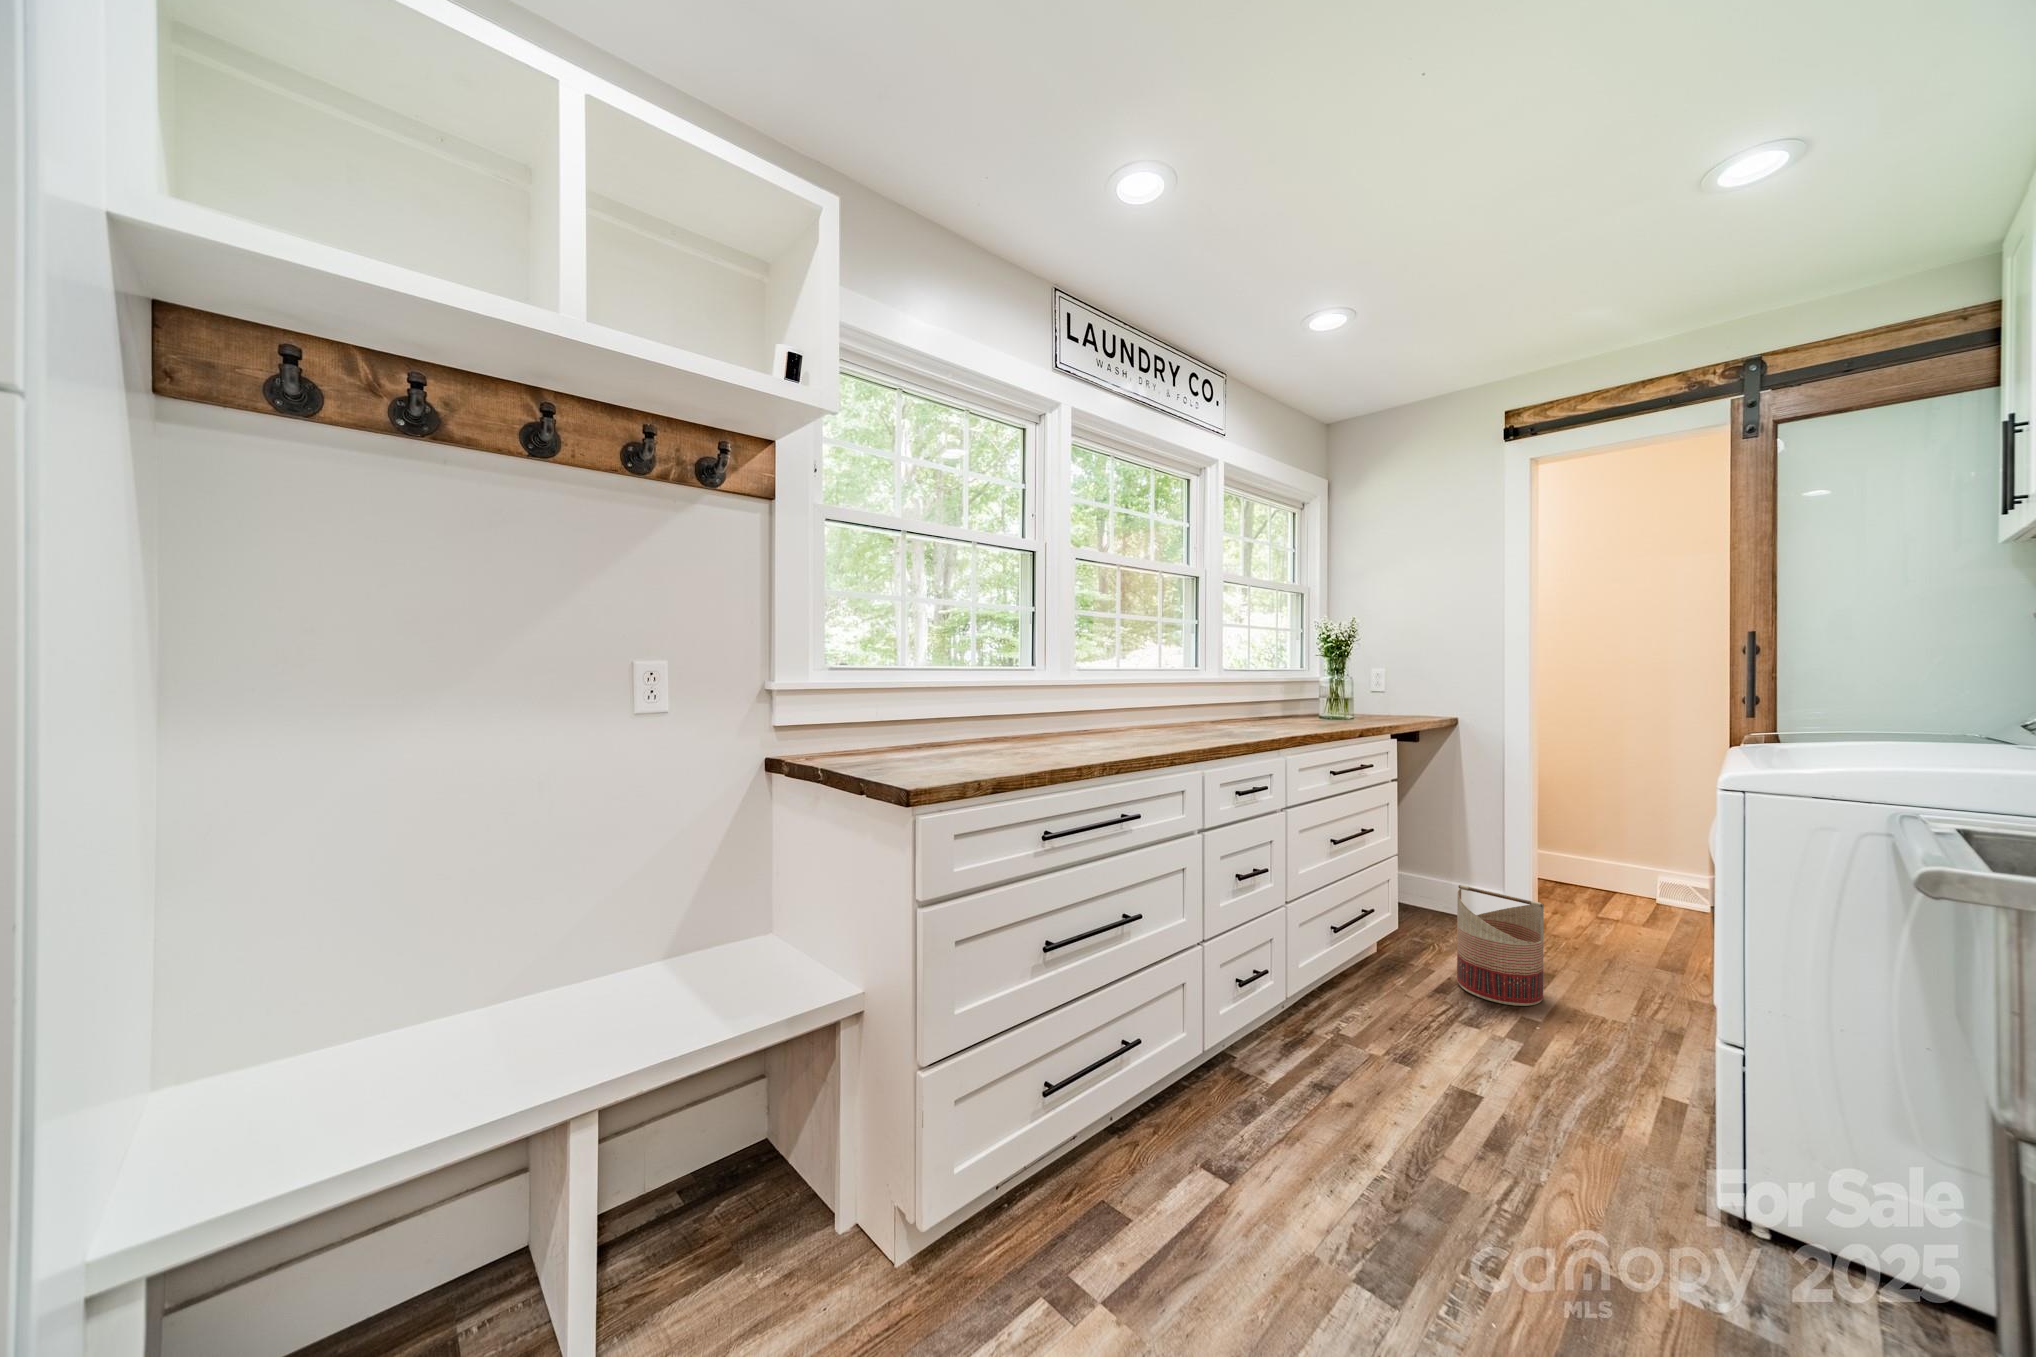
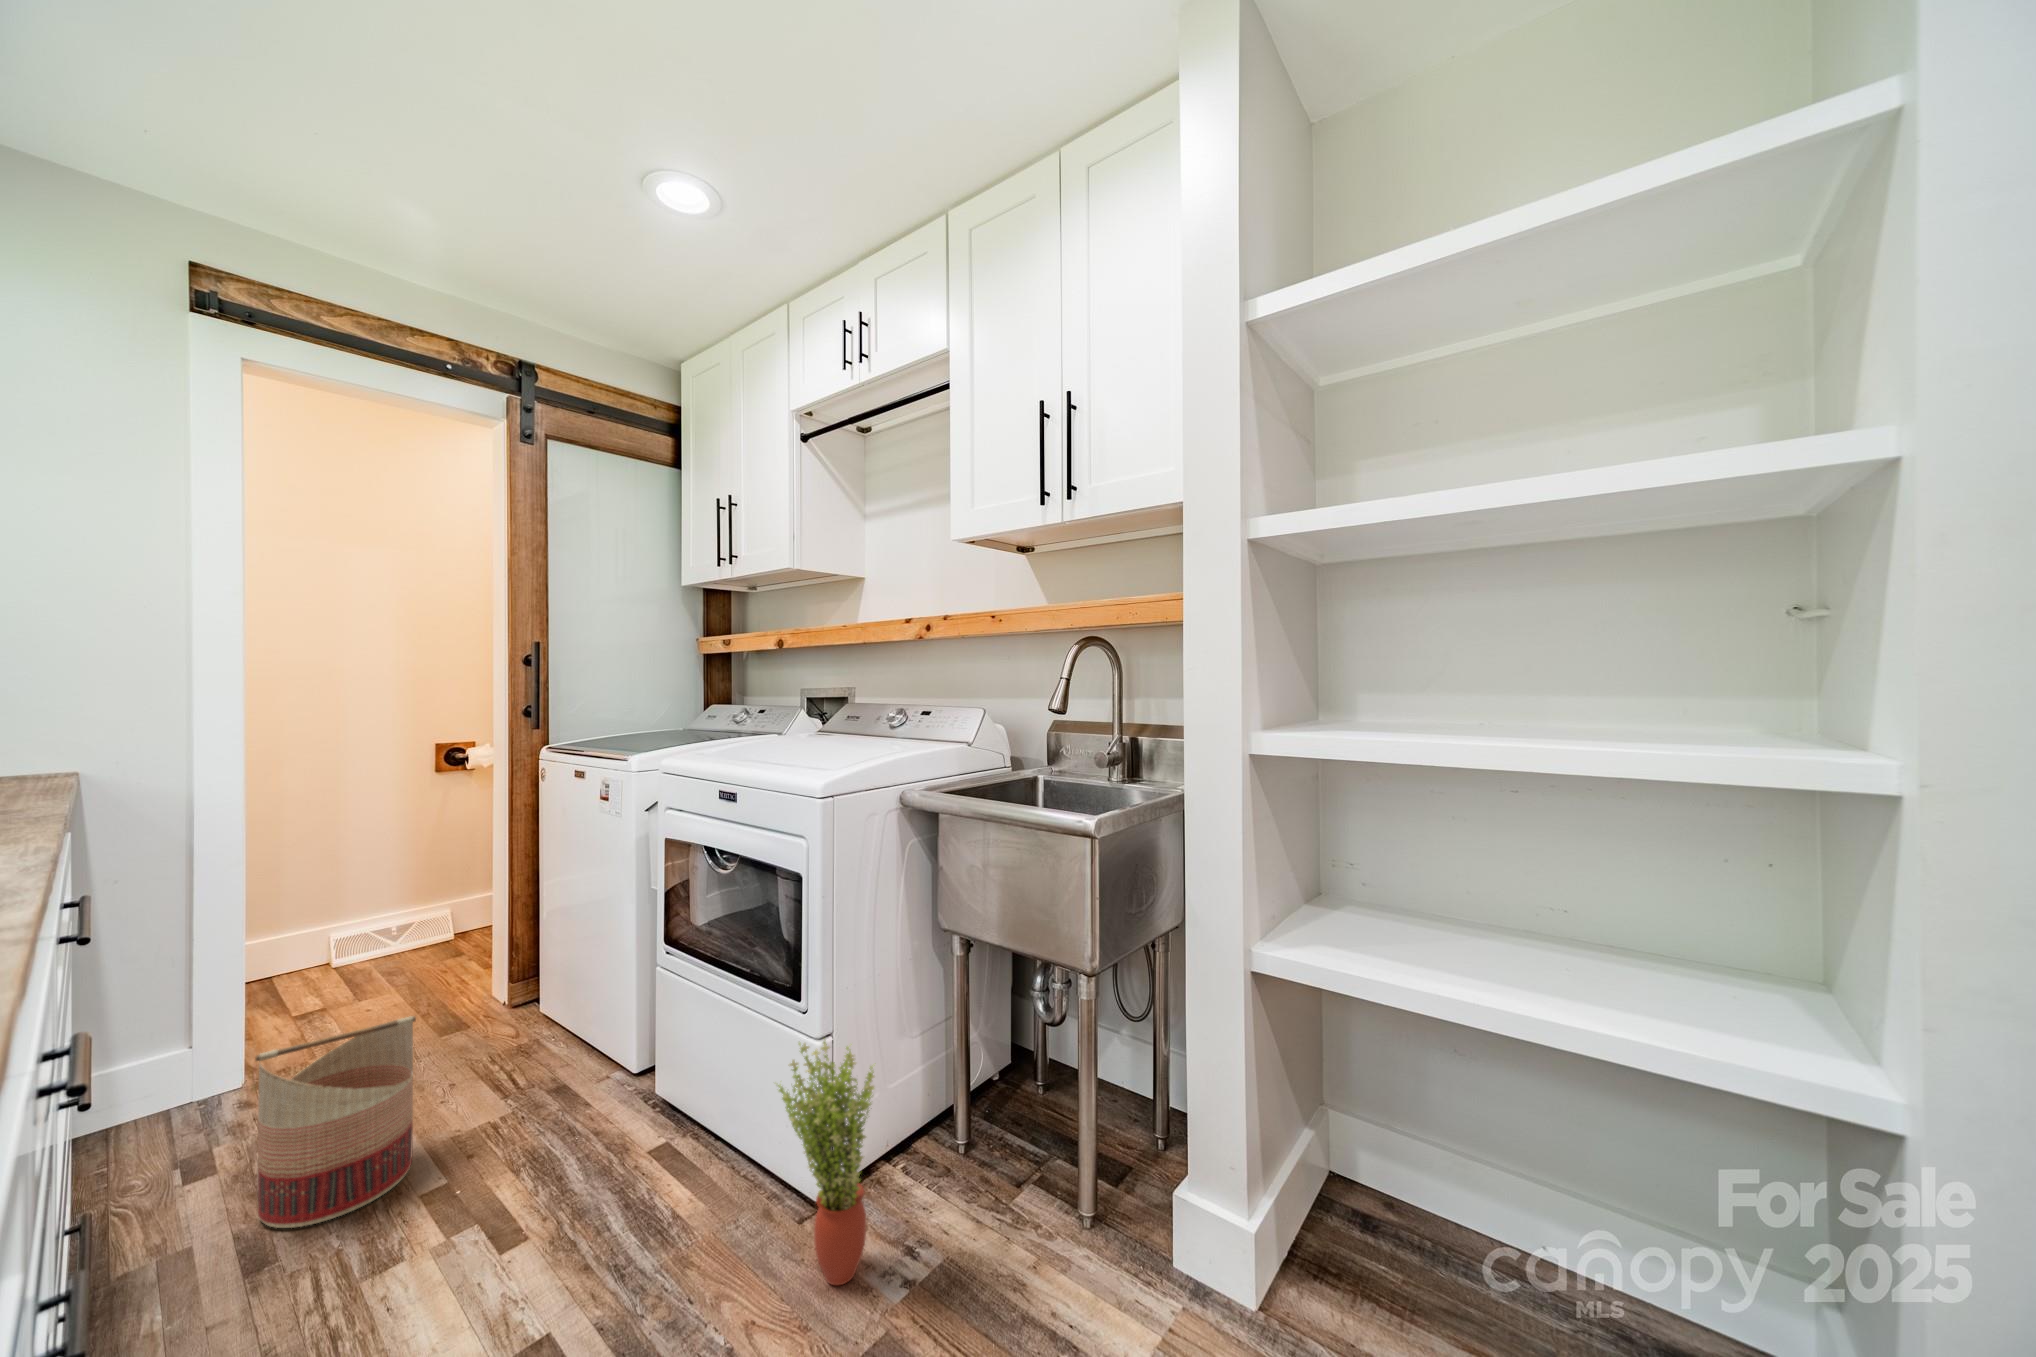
potted plant: none [1599,1005,1711,1256] -> present [778,1041,874,1285]

